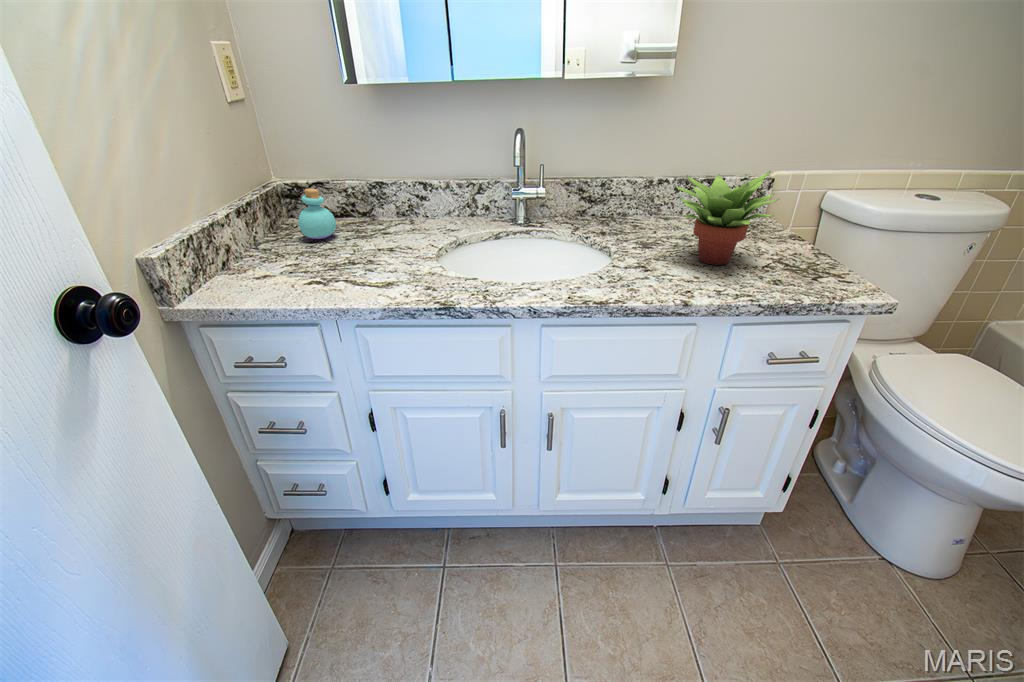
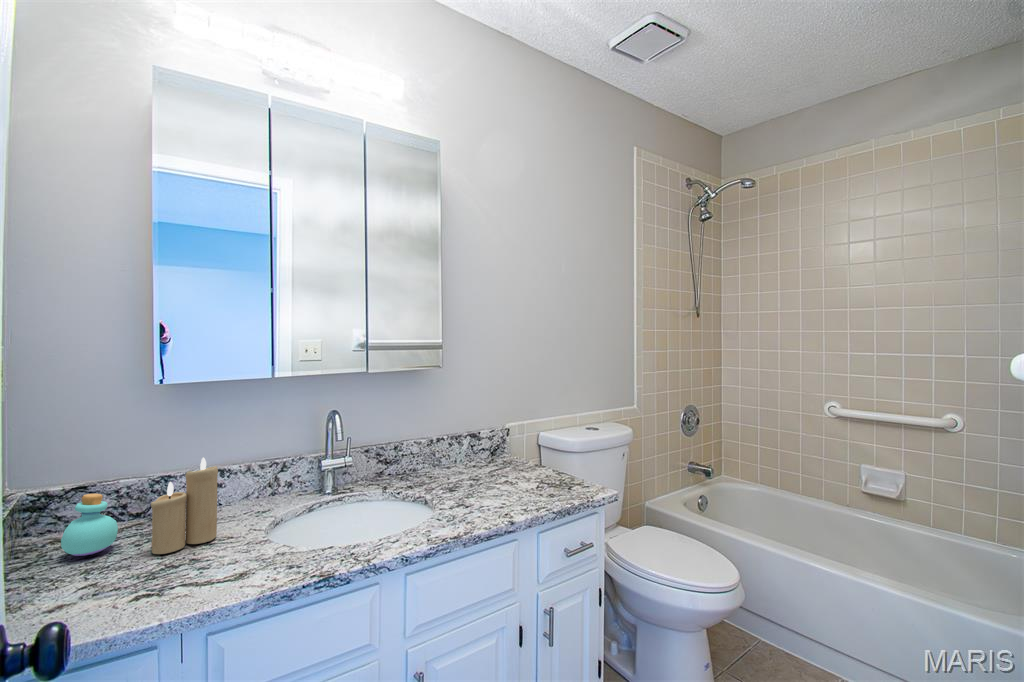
candle: none [343,167,401,251] -> present [151,458,218,554]
succulent plant: present [674,171,779,265] -> none [471,423,537,493]

